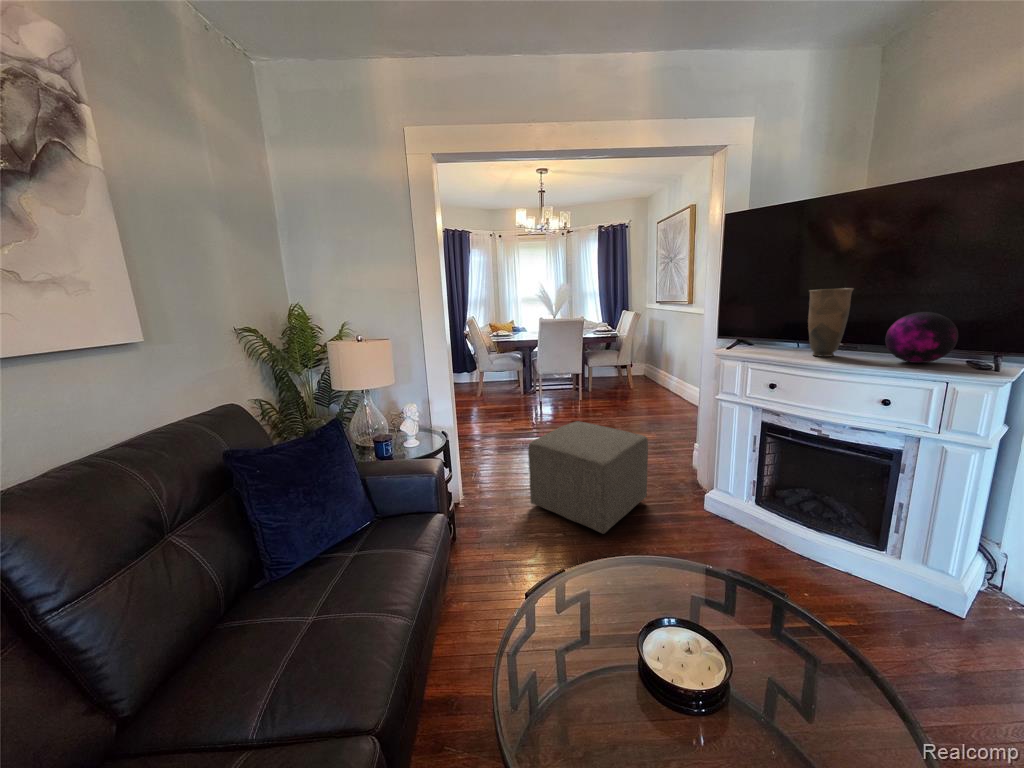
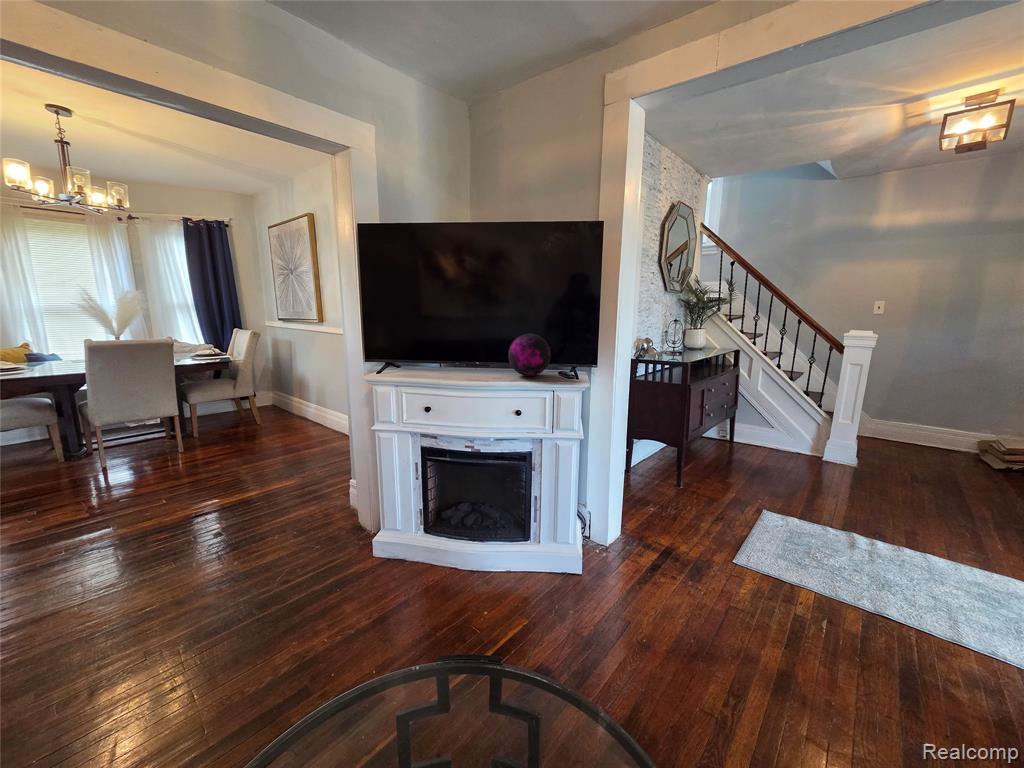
vase: present [808,288,853,357] -> none [448,310,481,375]
ottoman: present [528,421,648,534] -> none [47,496,302,690]

